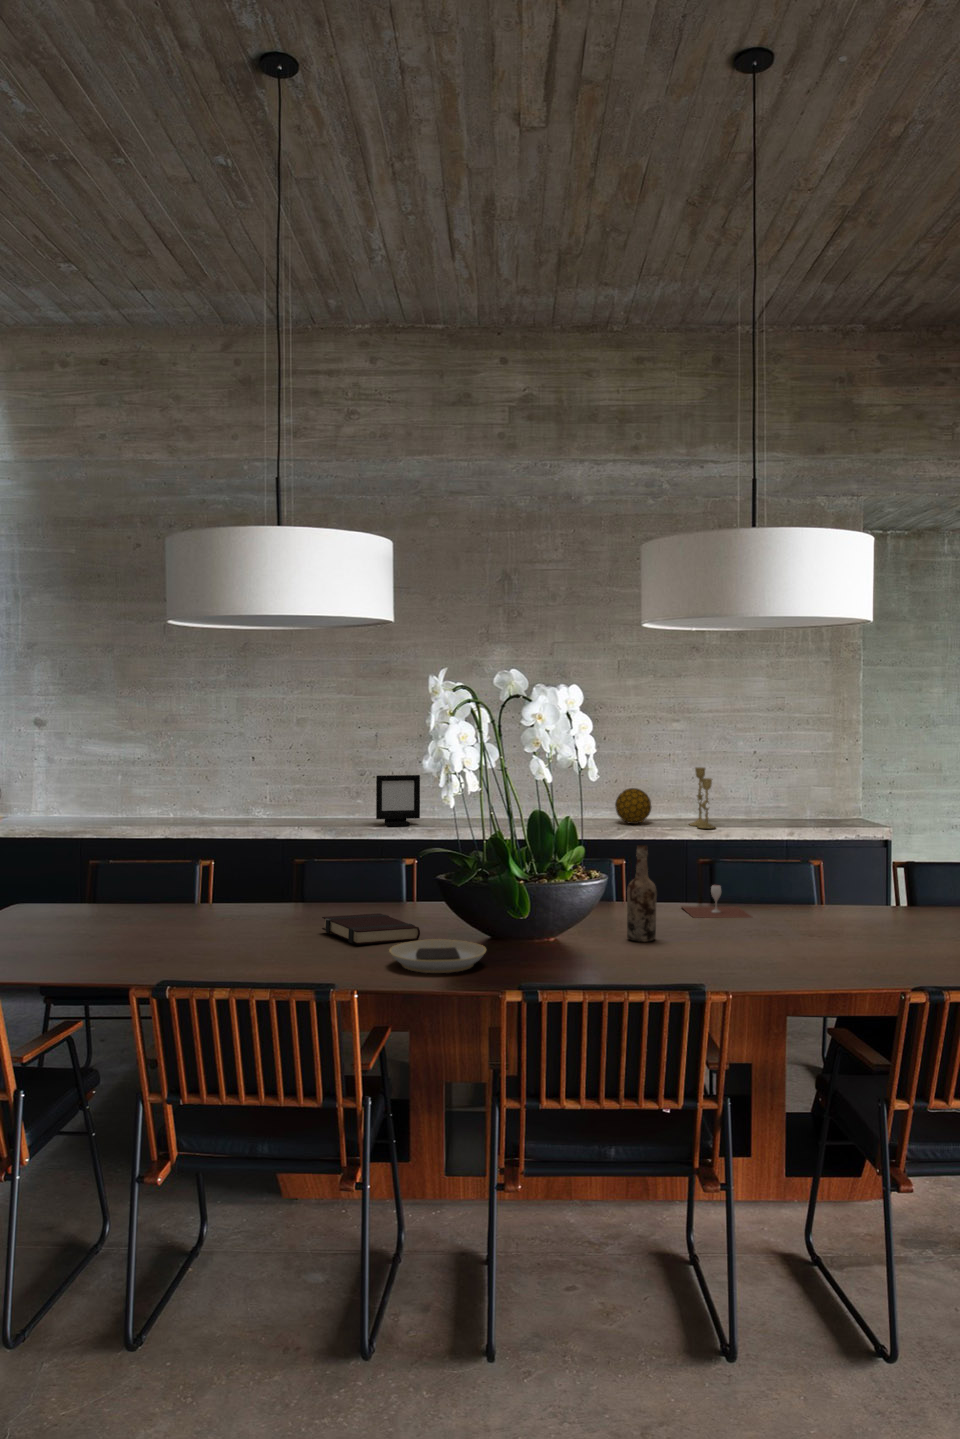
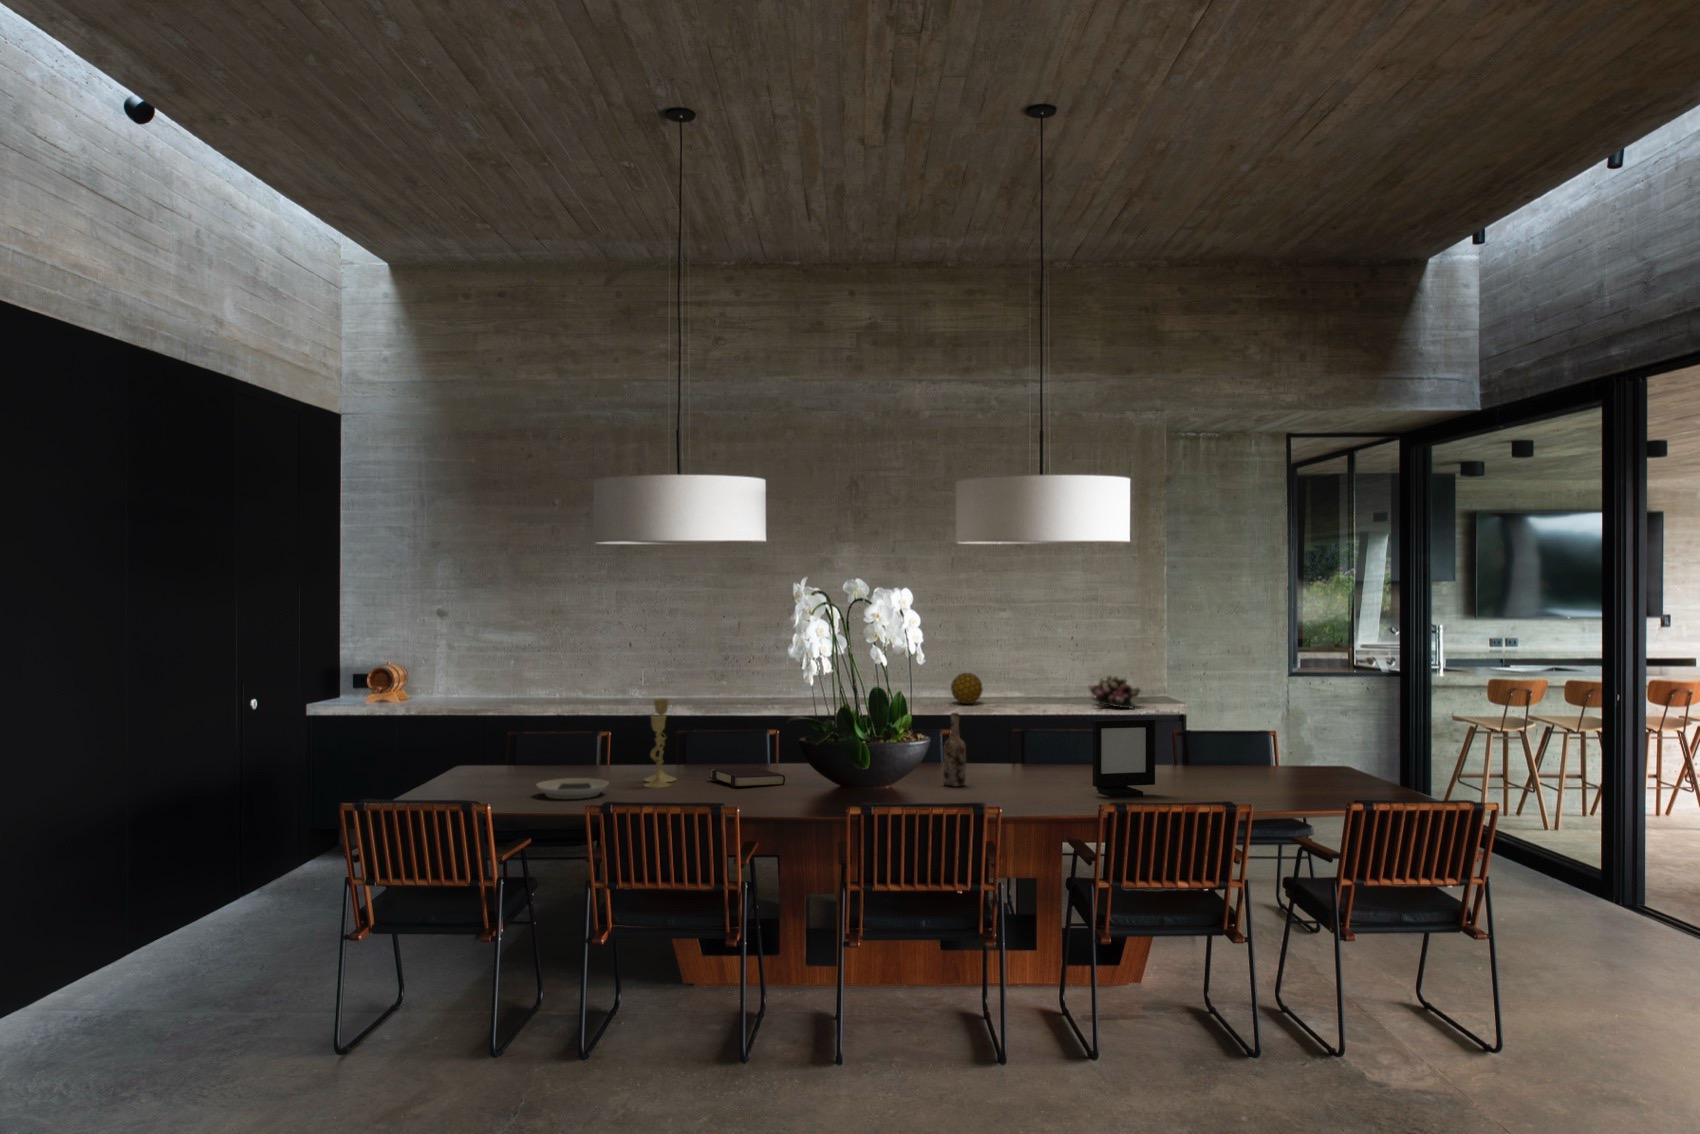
candlestick: present [689,767,715,829] -> present [645,699,676,788]
picture frame: present [376,775,420,826] -> present [1093,719,1155,797]
flower arrangement: none [773,790,834,828] -> present [1089,675,1140,708]
wine glass: present [683,885,752,918] -> none [992,747,1046,772]
plate: present [389,939,486,973] -> present [537,778,608,799]

